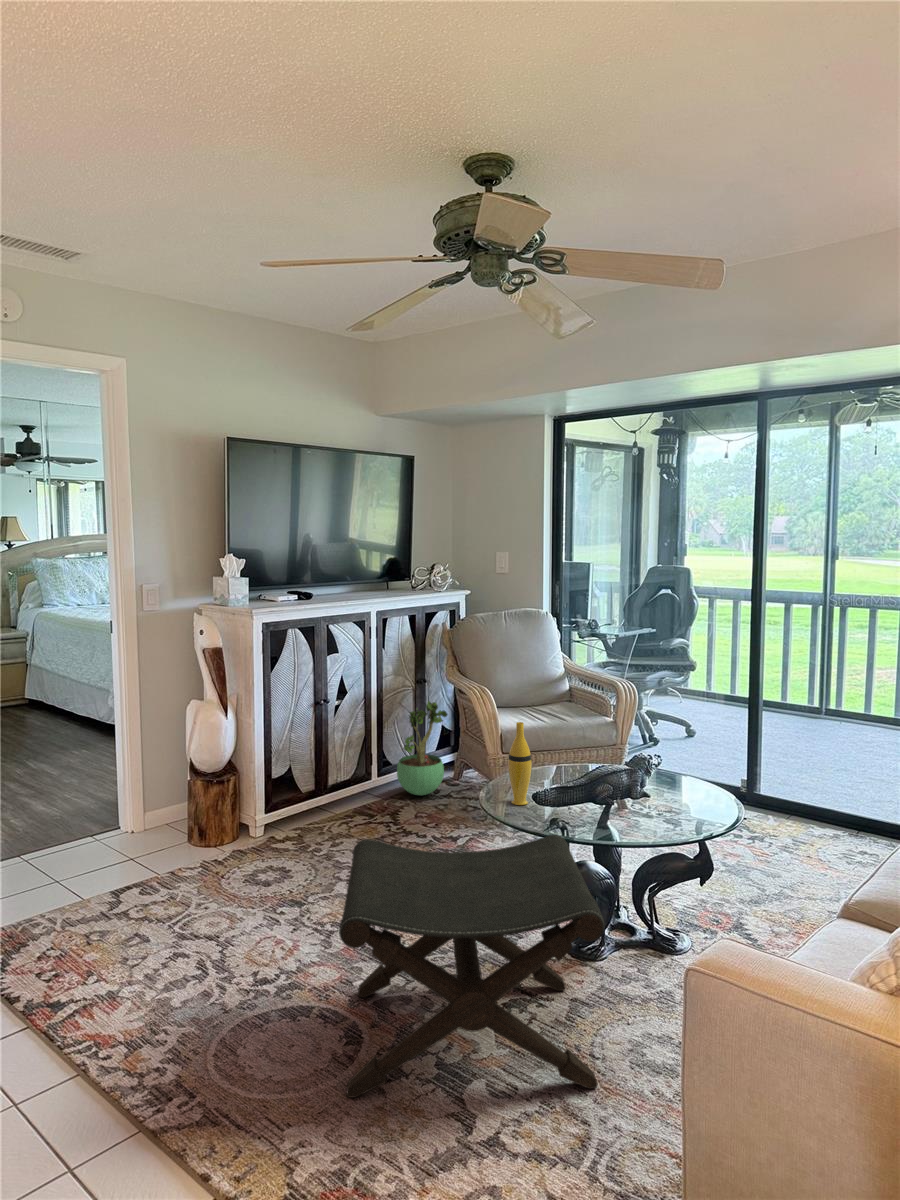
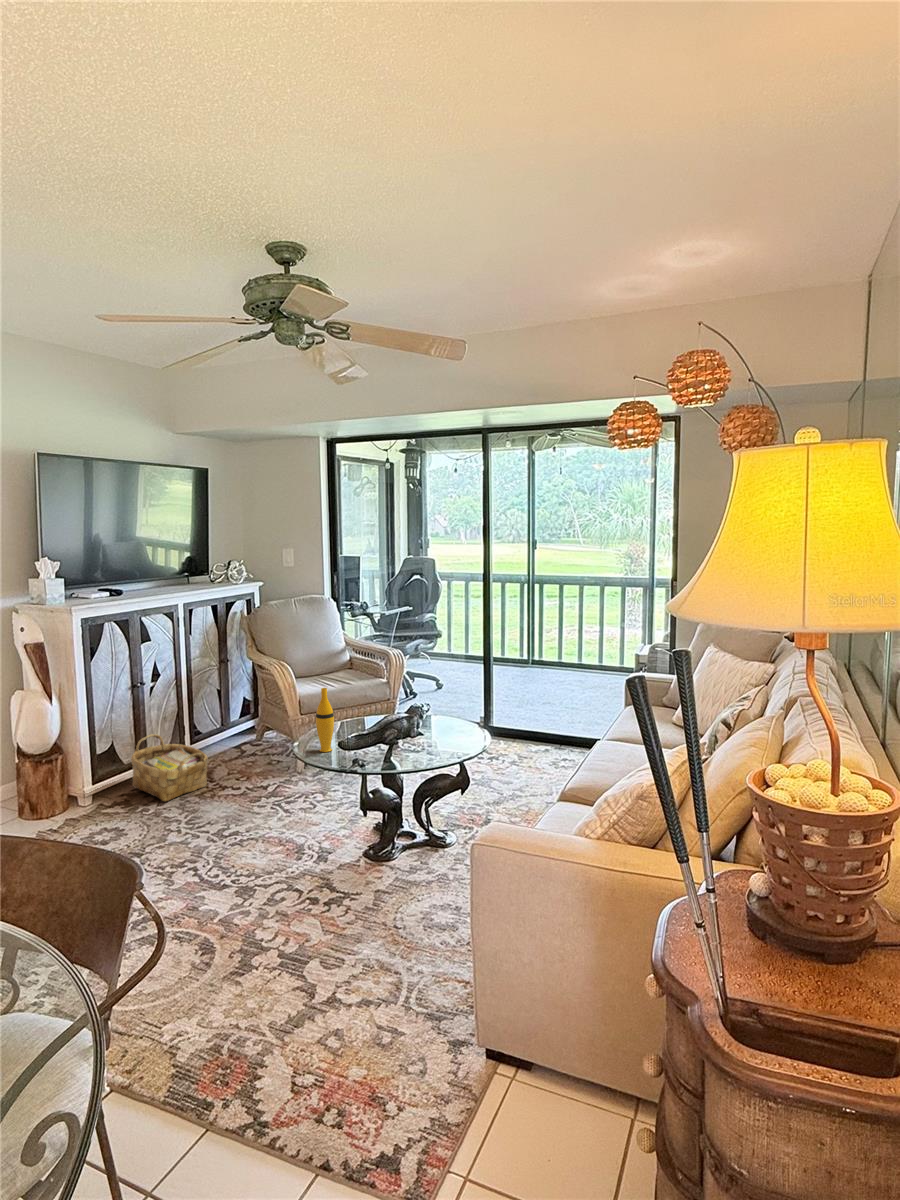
potted plant: present [397,701,448,795] -> none [208,676,251,755]
woven basket: none [309,761,391,842] -> present [131,734,208,801]
footstool: present [339,835,605,1098] -> none [196,771,403,994]

